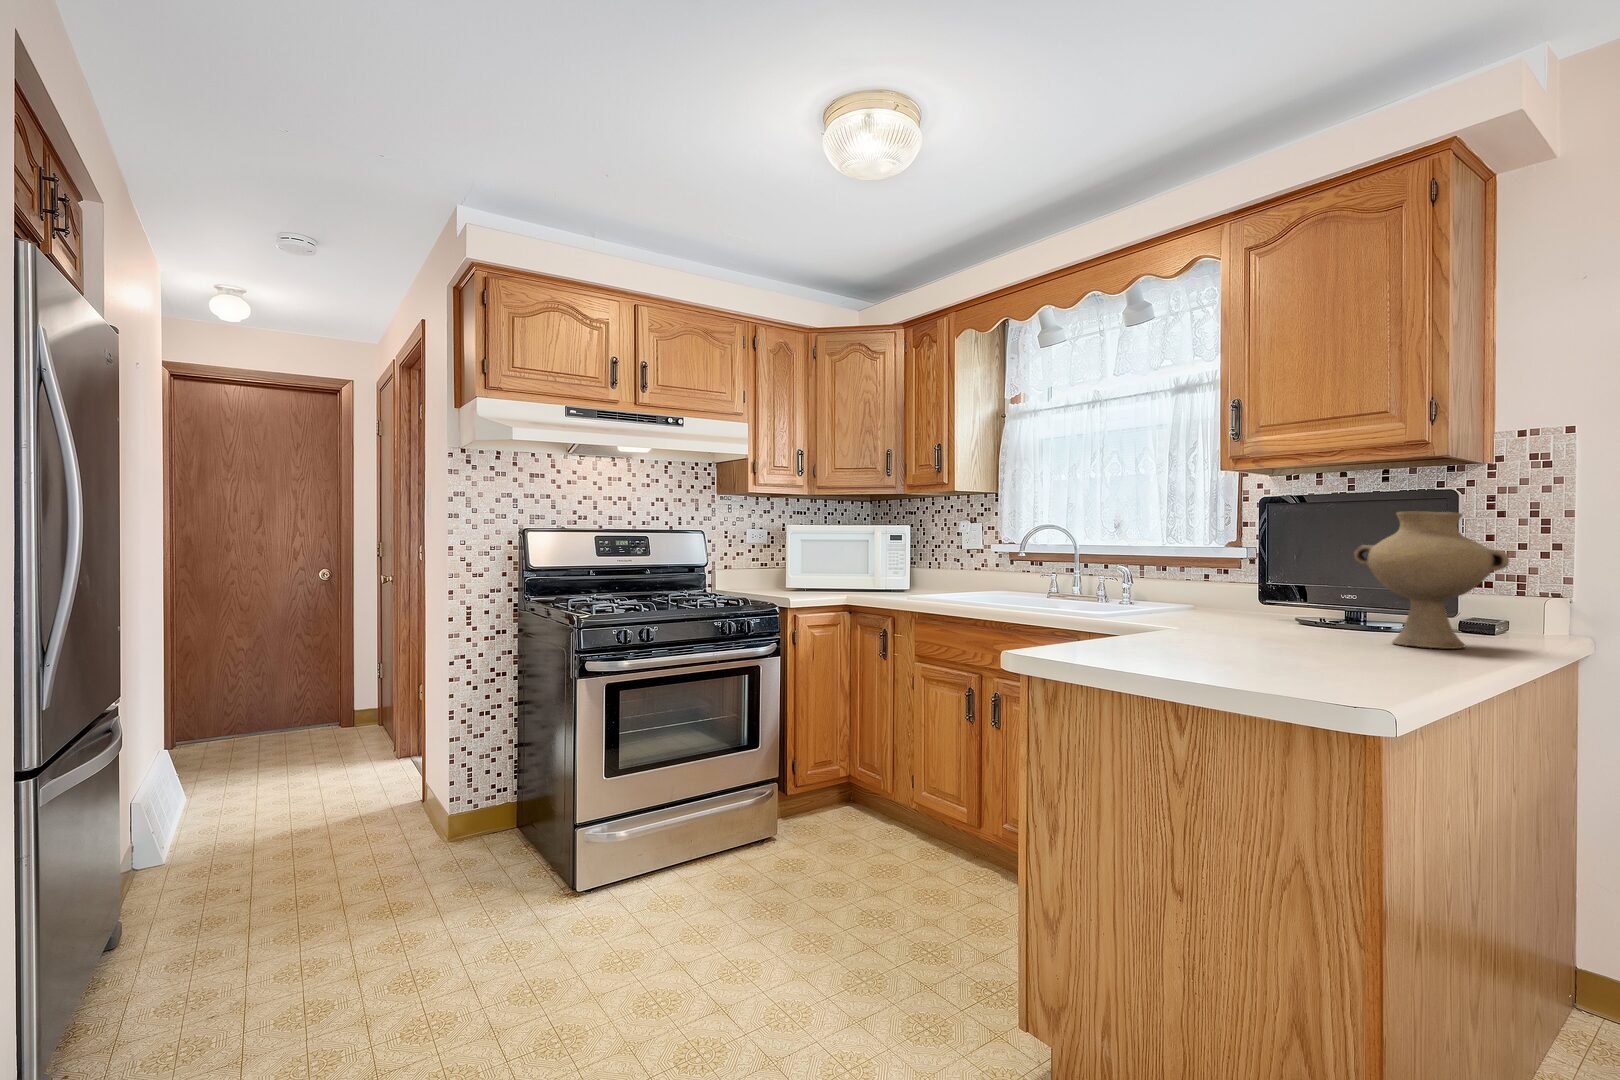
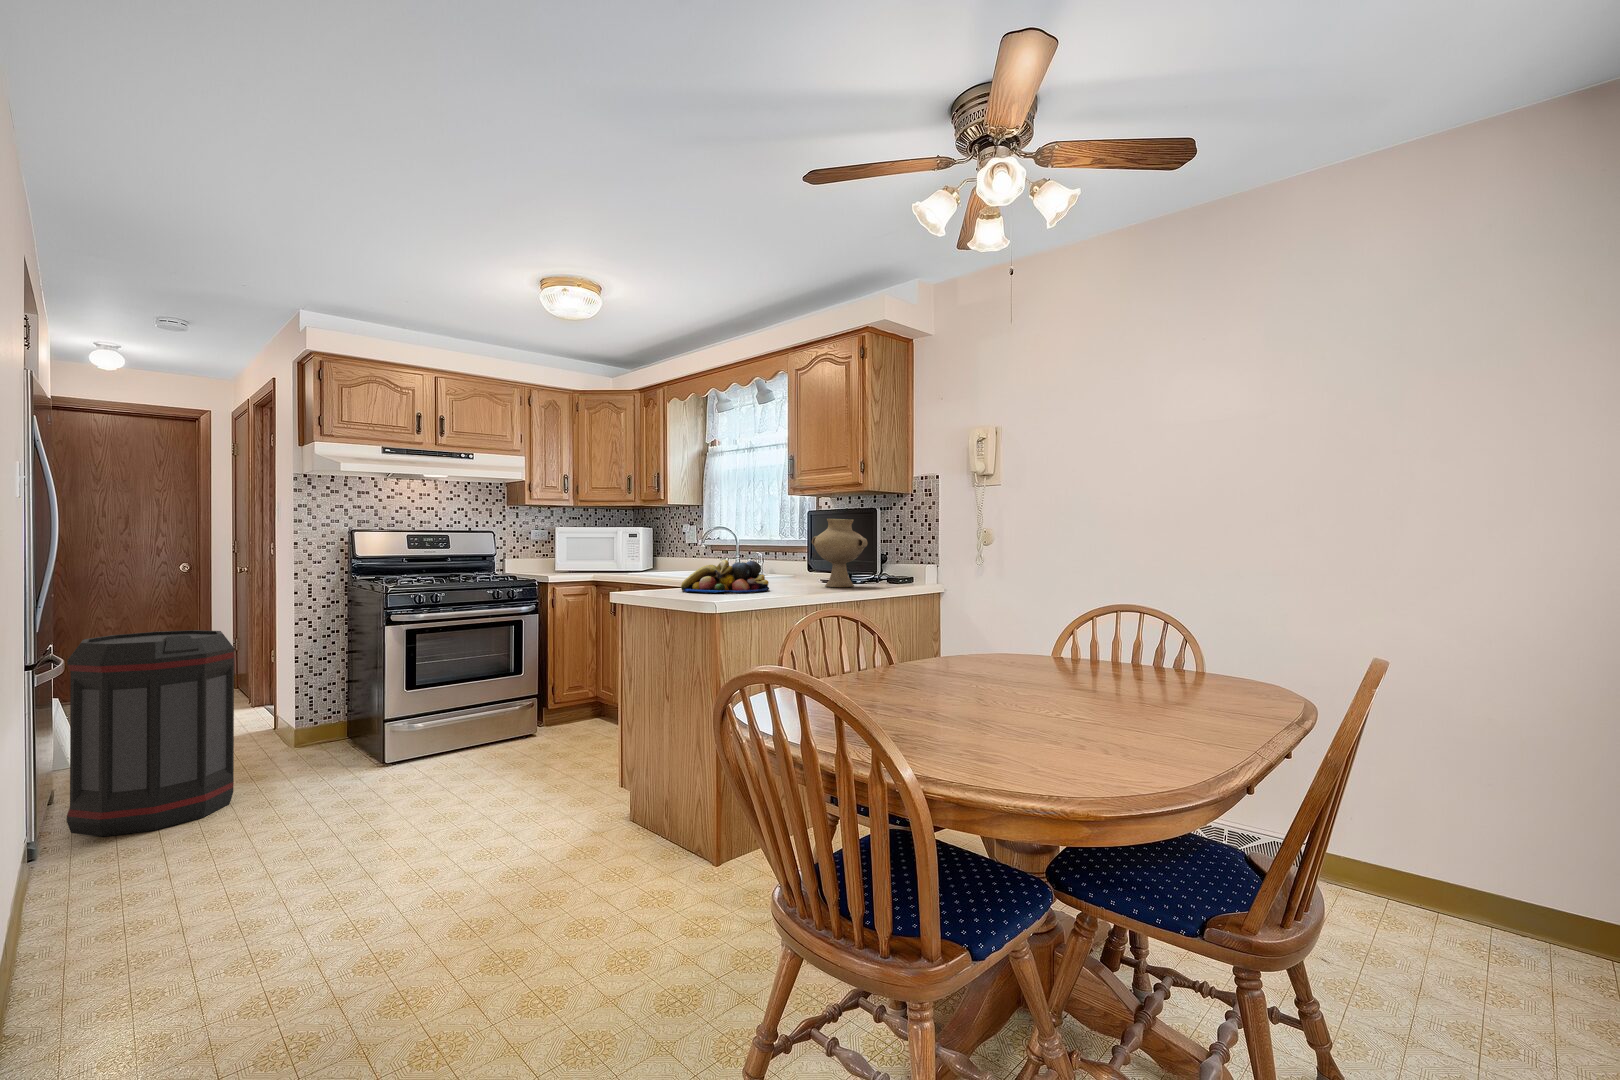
fruit bowl: none [1146,595,1349,668] -> present [681,560,769,593]
trash can: none [117,684,365,1040] -> present [67,630,234,837]

